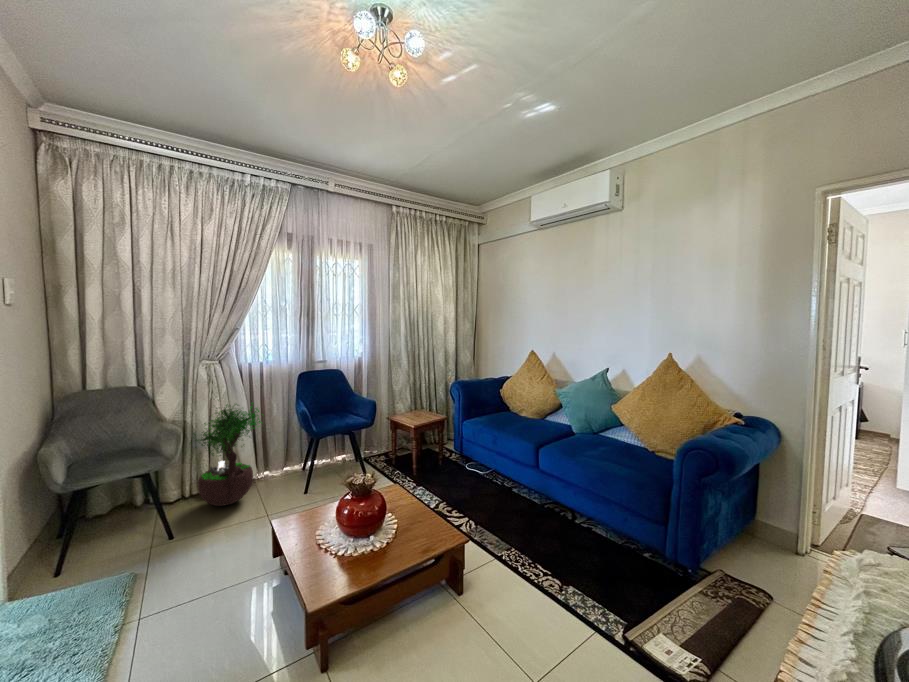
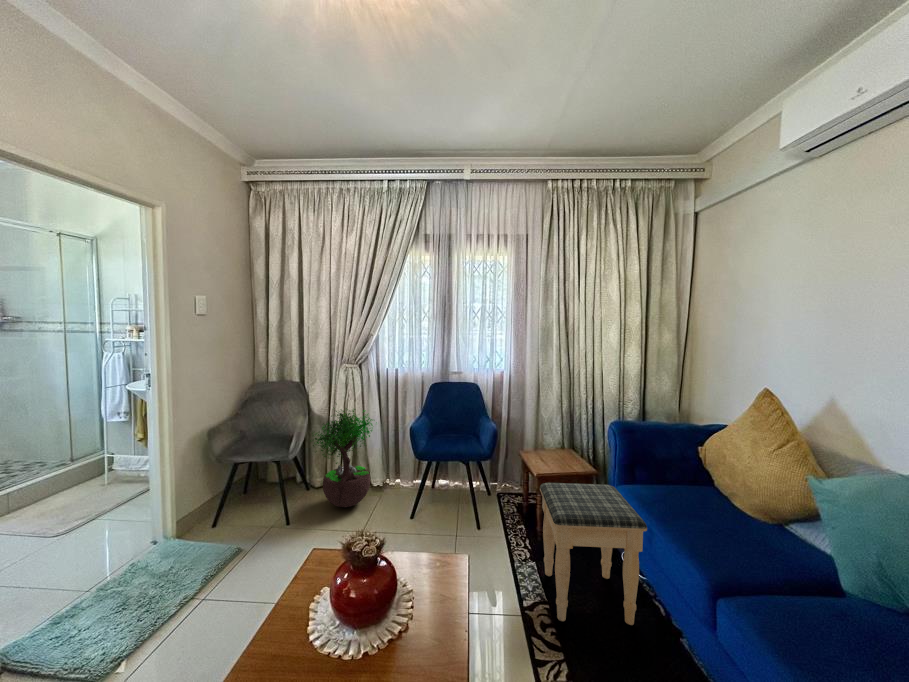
footstool: none [426,421,496,506] -> present [540,483,647,625]

